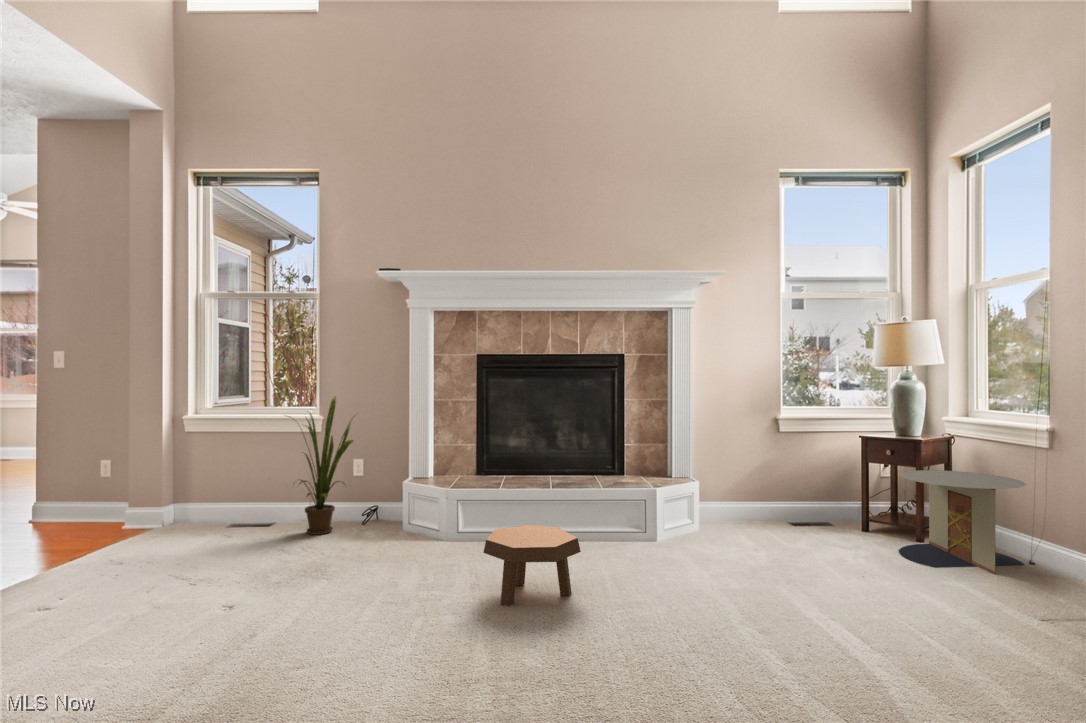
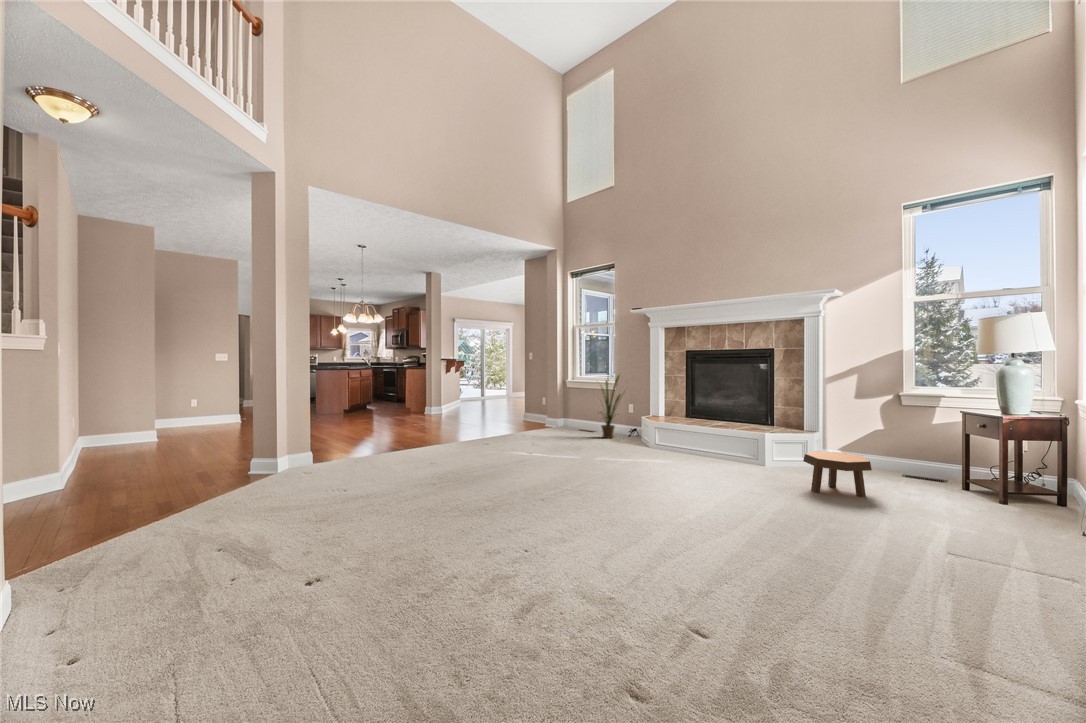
side table: present [899,470,1026,574] -> none [944,439,1075,531]
footstool: present [483,525,581,606] -> present [803,451,872,497]

